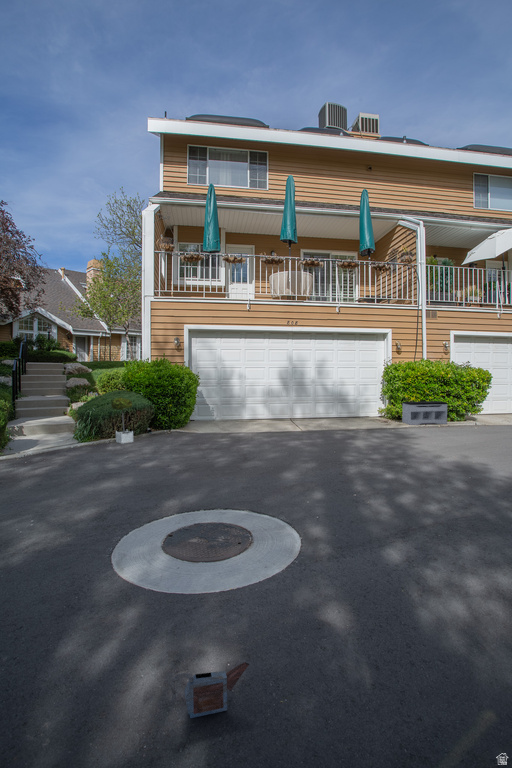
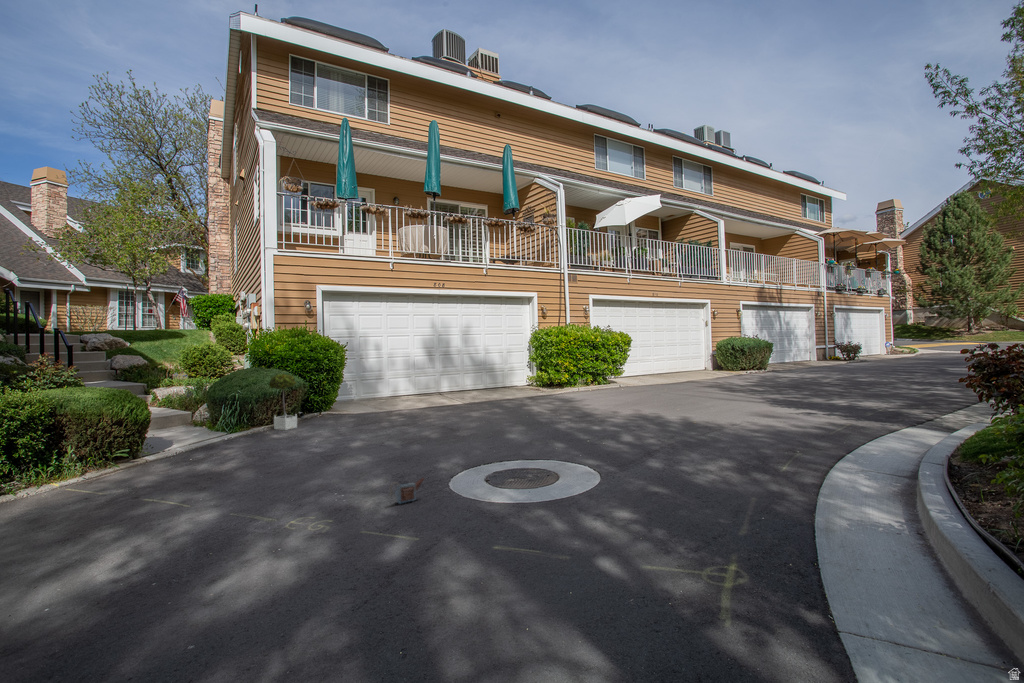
bench: present [402,401,447,425] -> none [559,367,601,392]
watering can: present [170,662,249,718] -> present [390,478,424,504]

